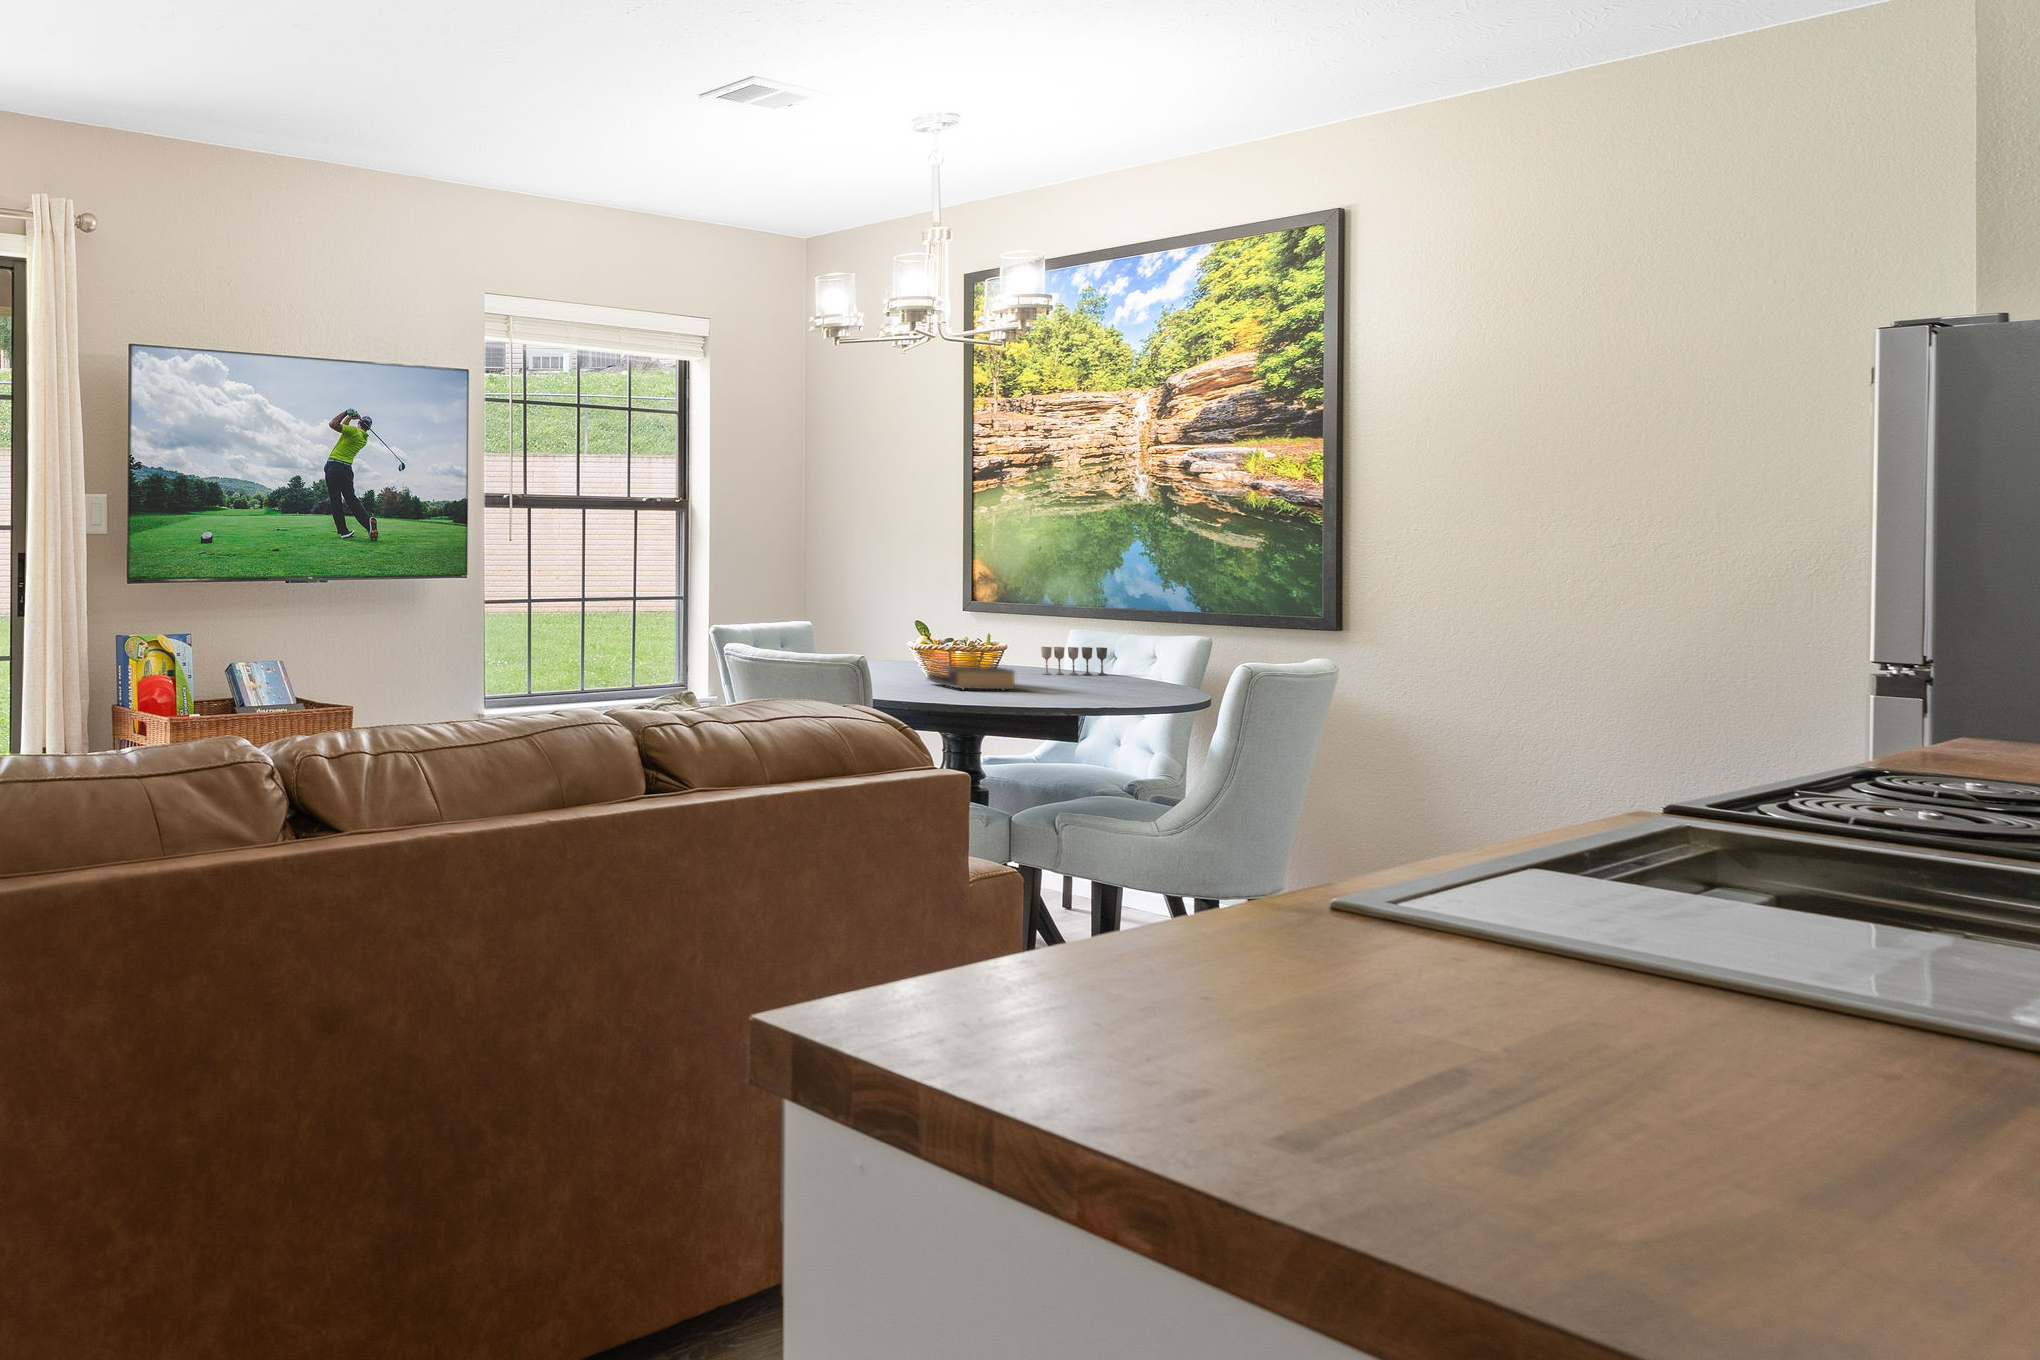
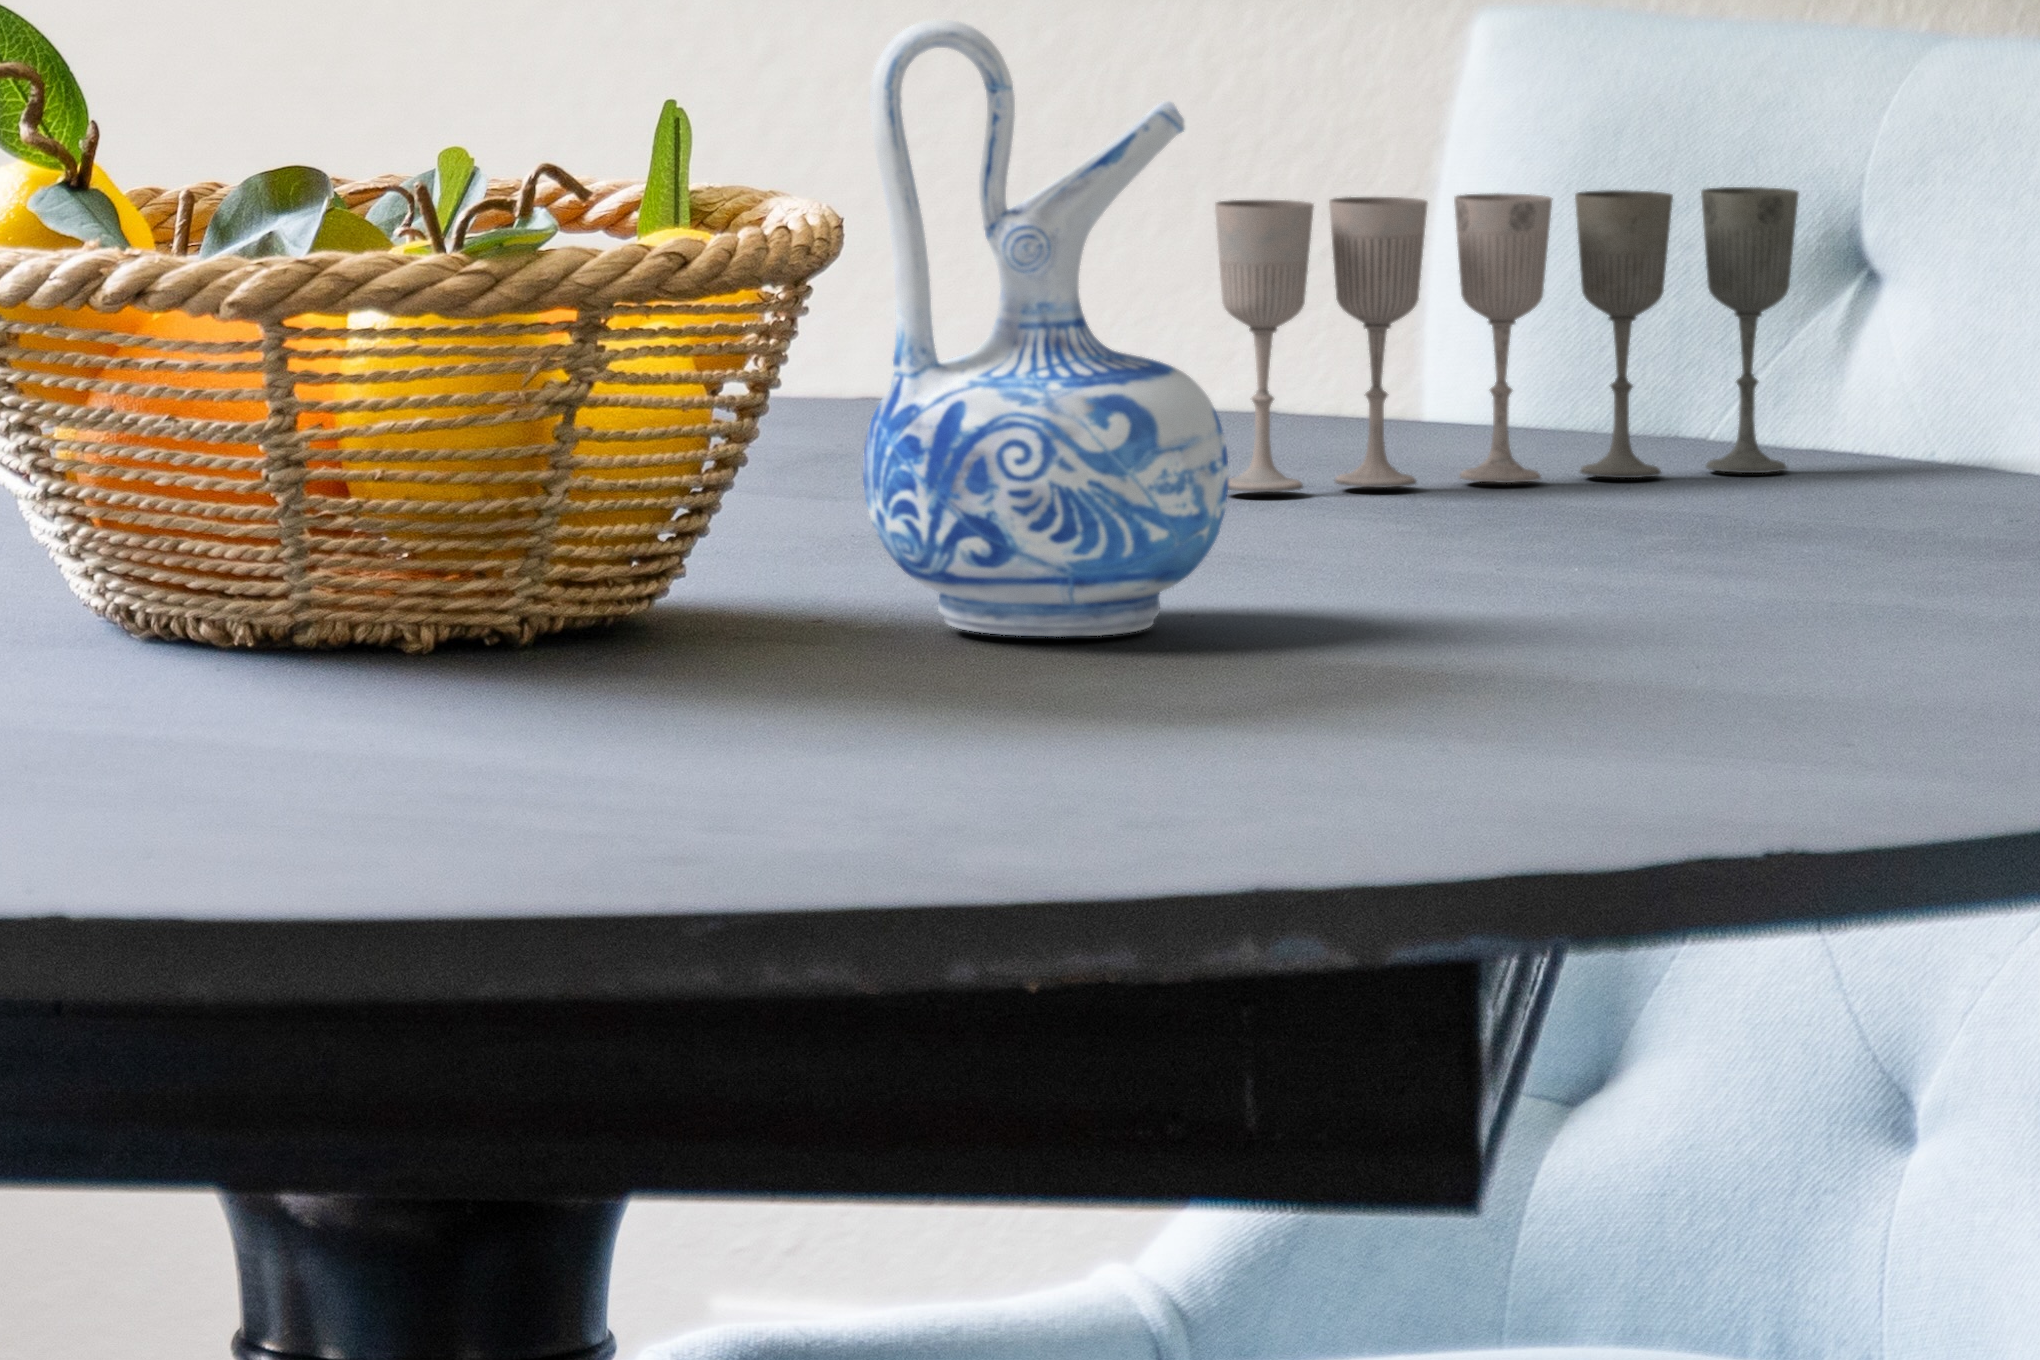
ceramic pitcher: none [1004,629,1040,682] -> present [863,19,1229,637]
book: present [927,666,1015,690] -> none [8,462,997,871]

